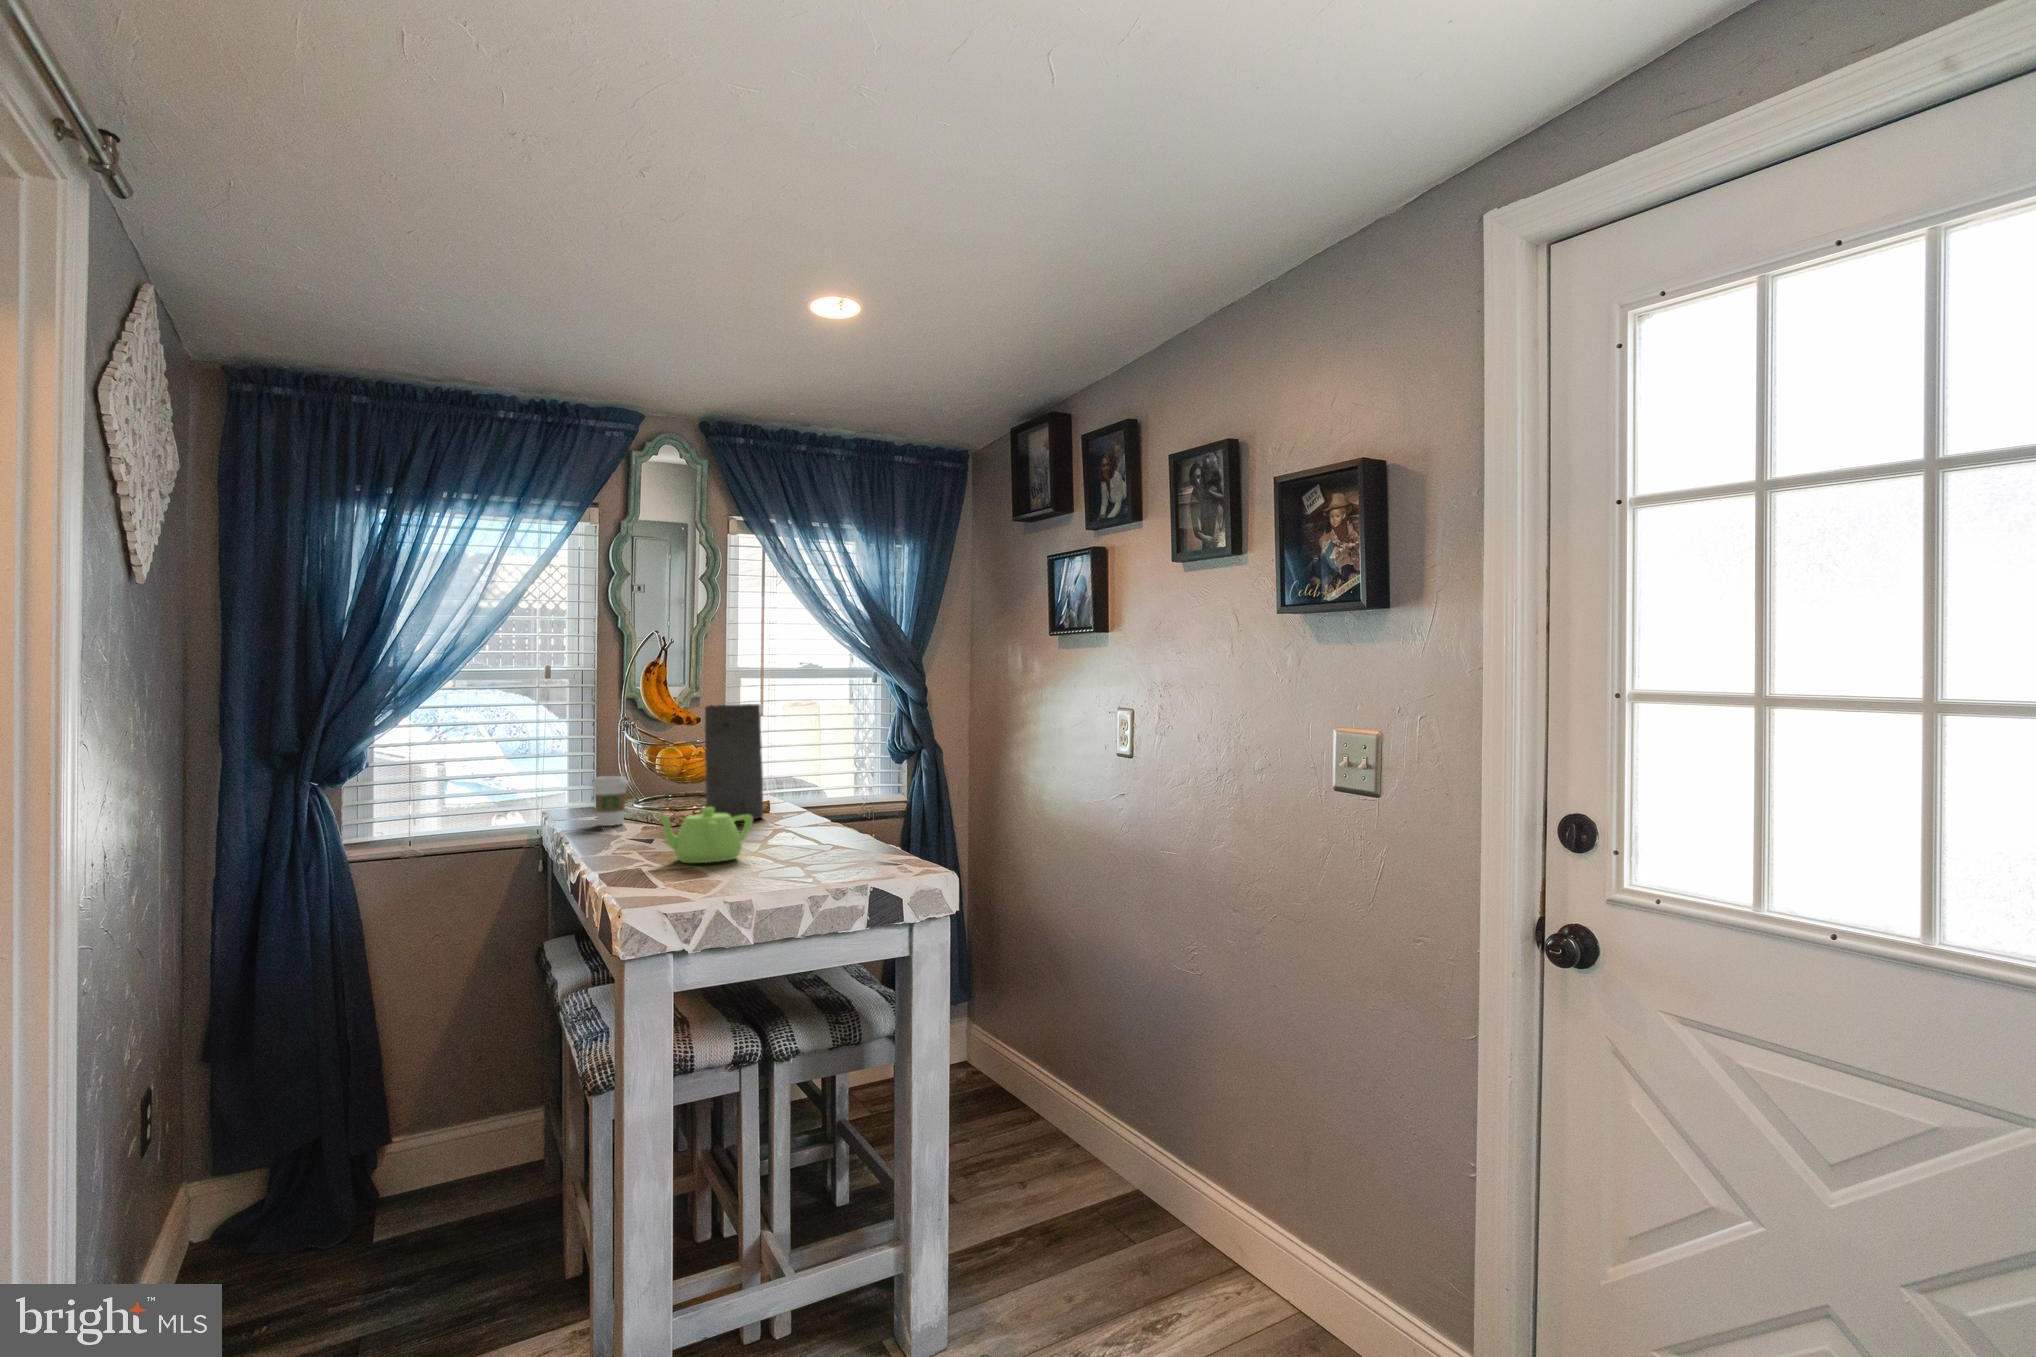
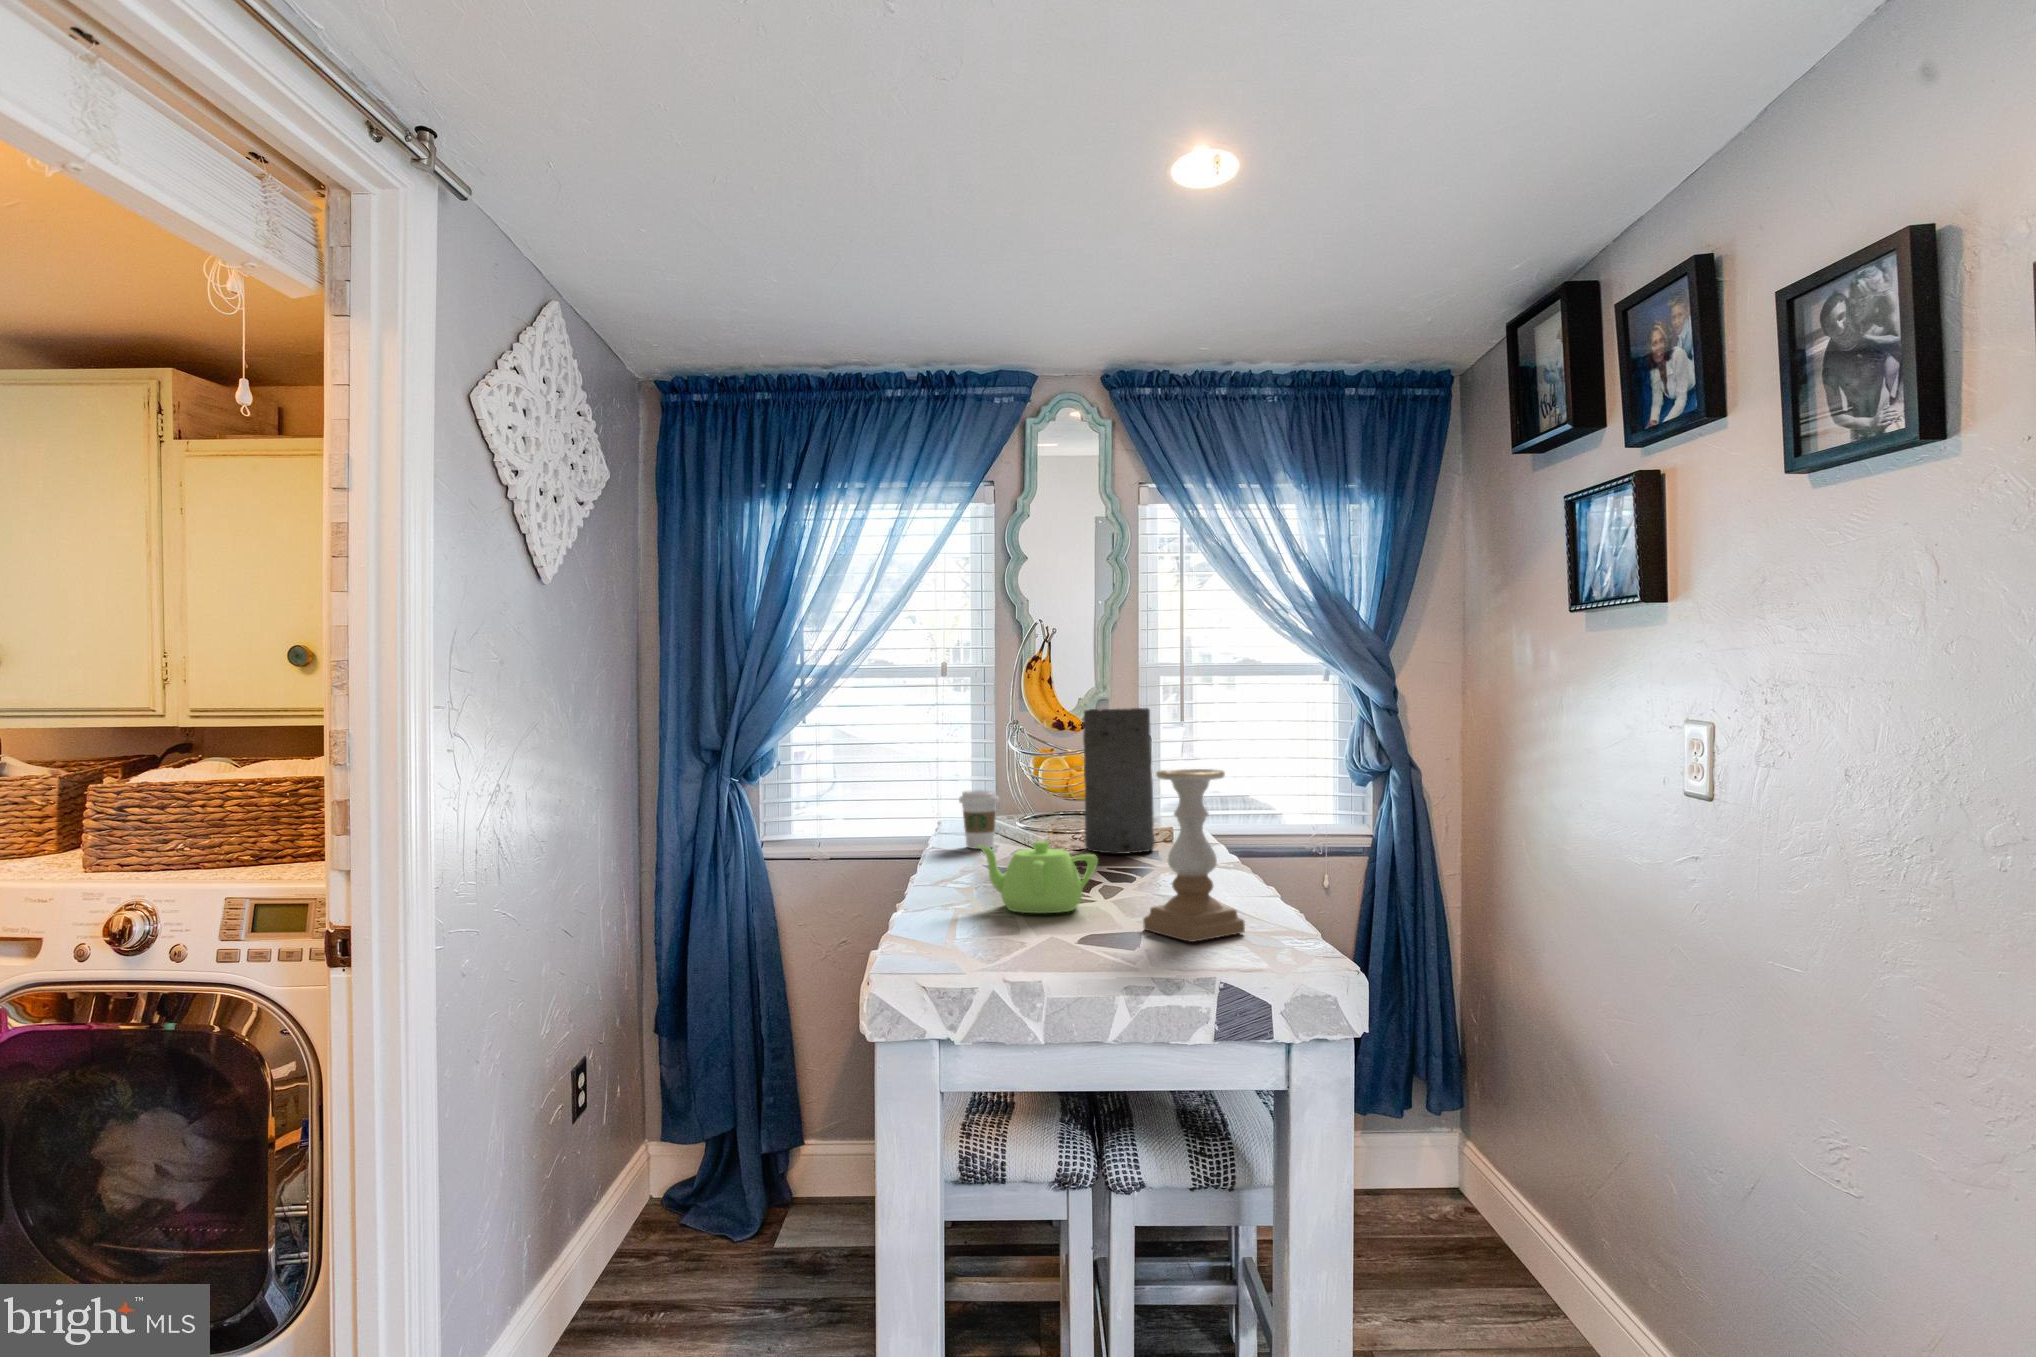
candle holder: none [798,746,871,868] -> present [1143,769,1245,942]

